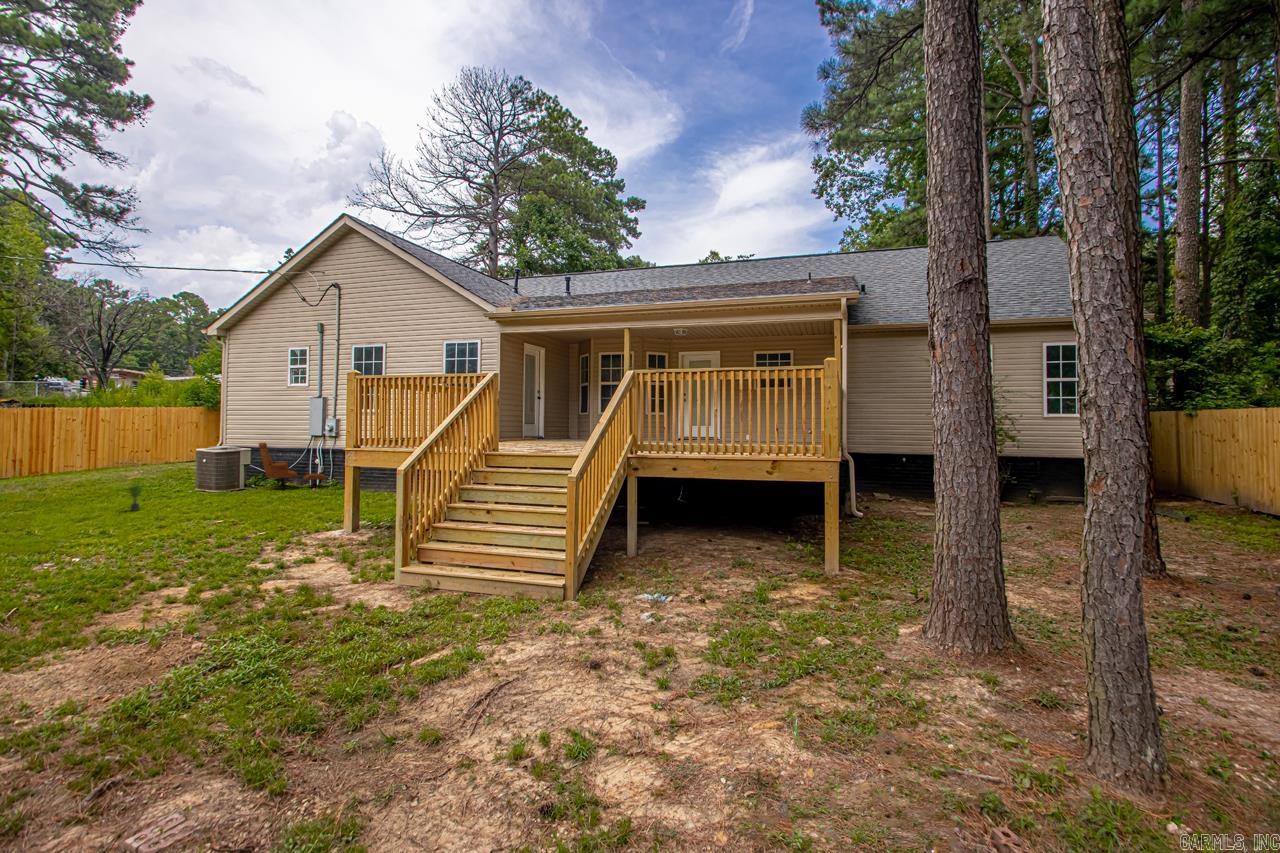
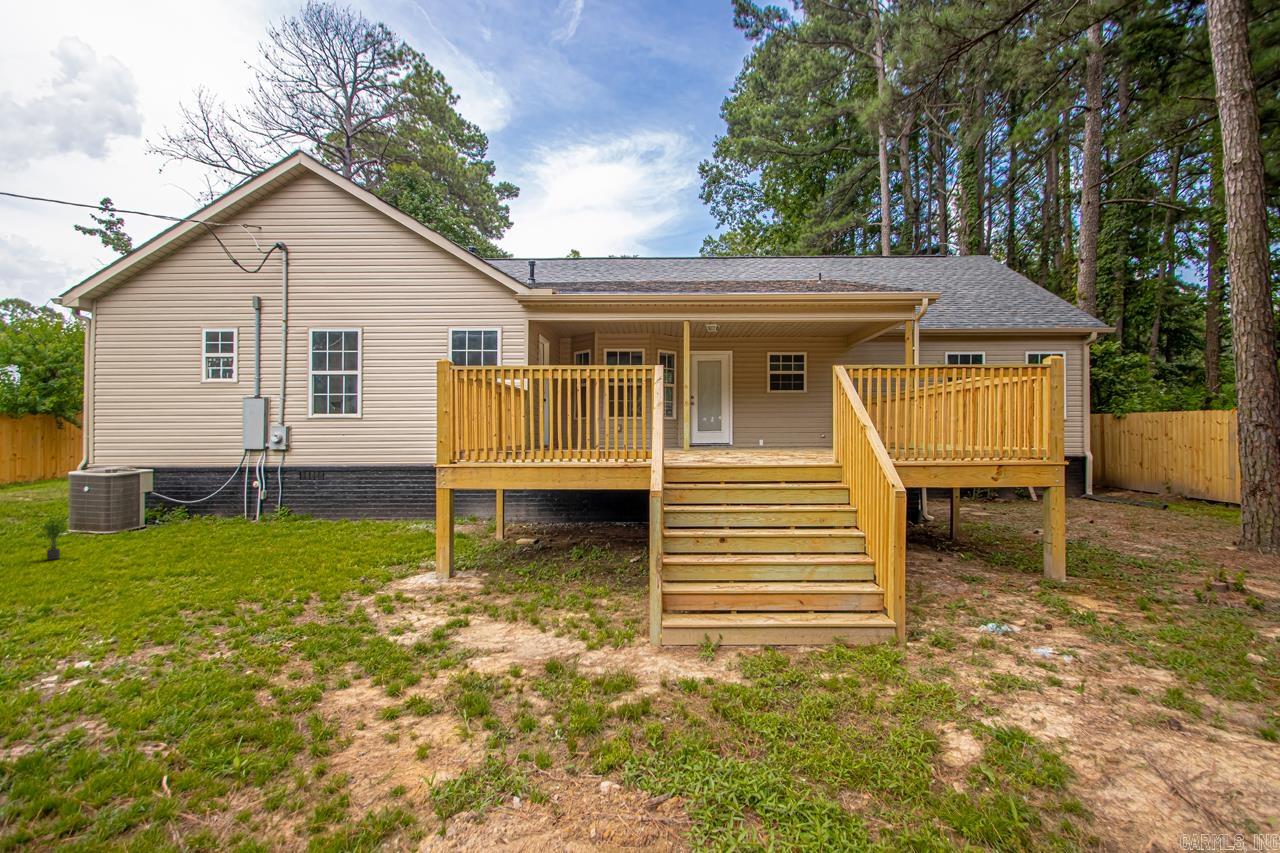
lounge chair: present [259,443,326,490] -> none [181,459,274,524]

